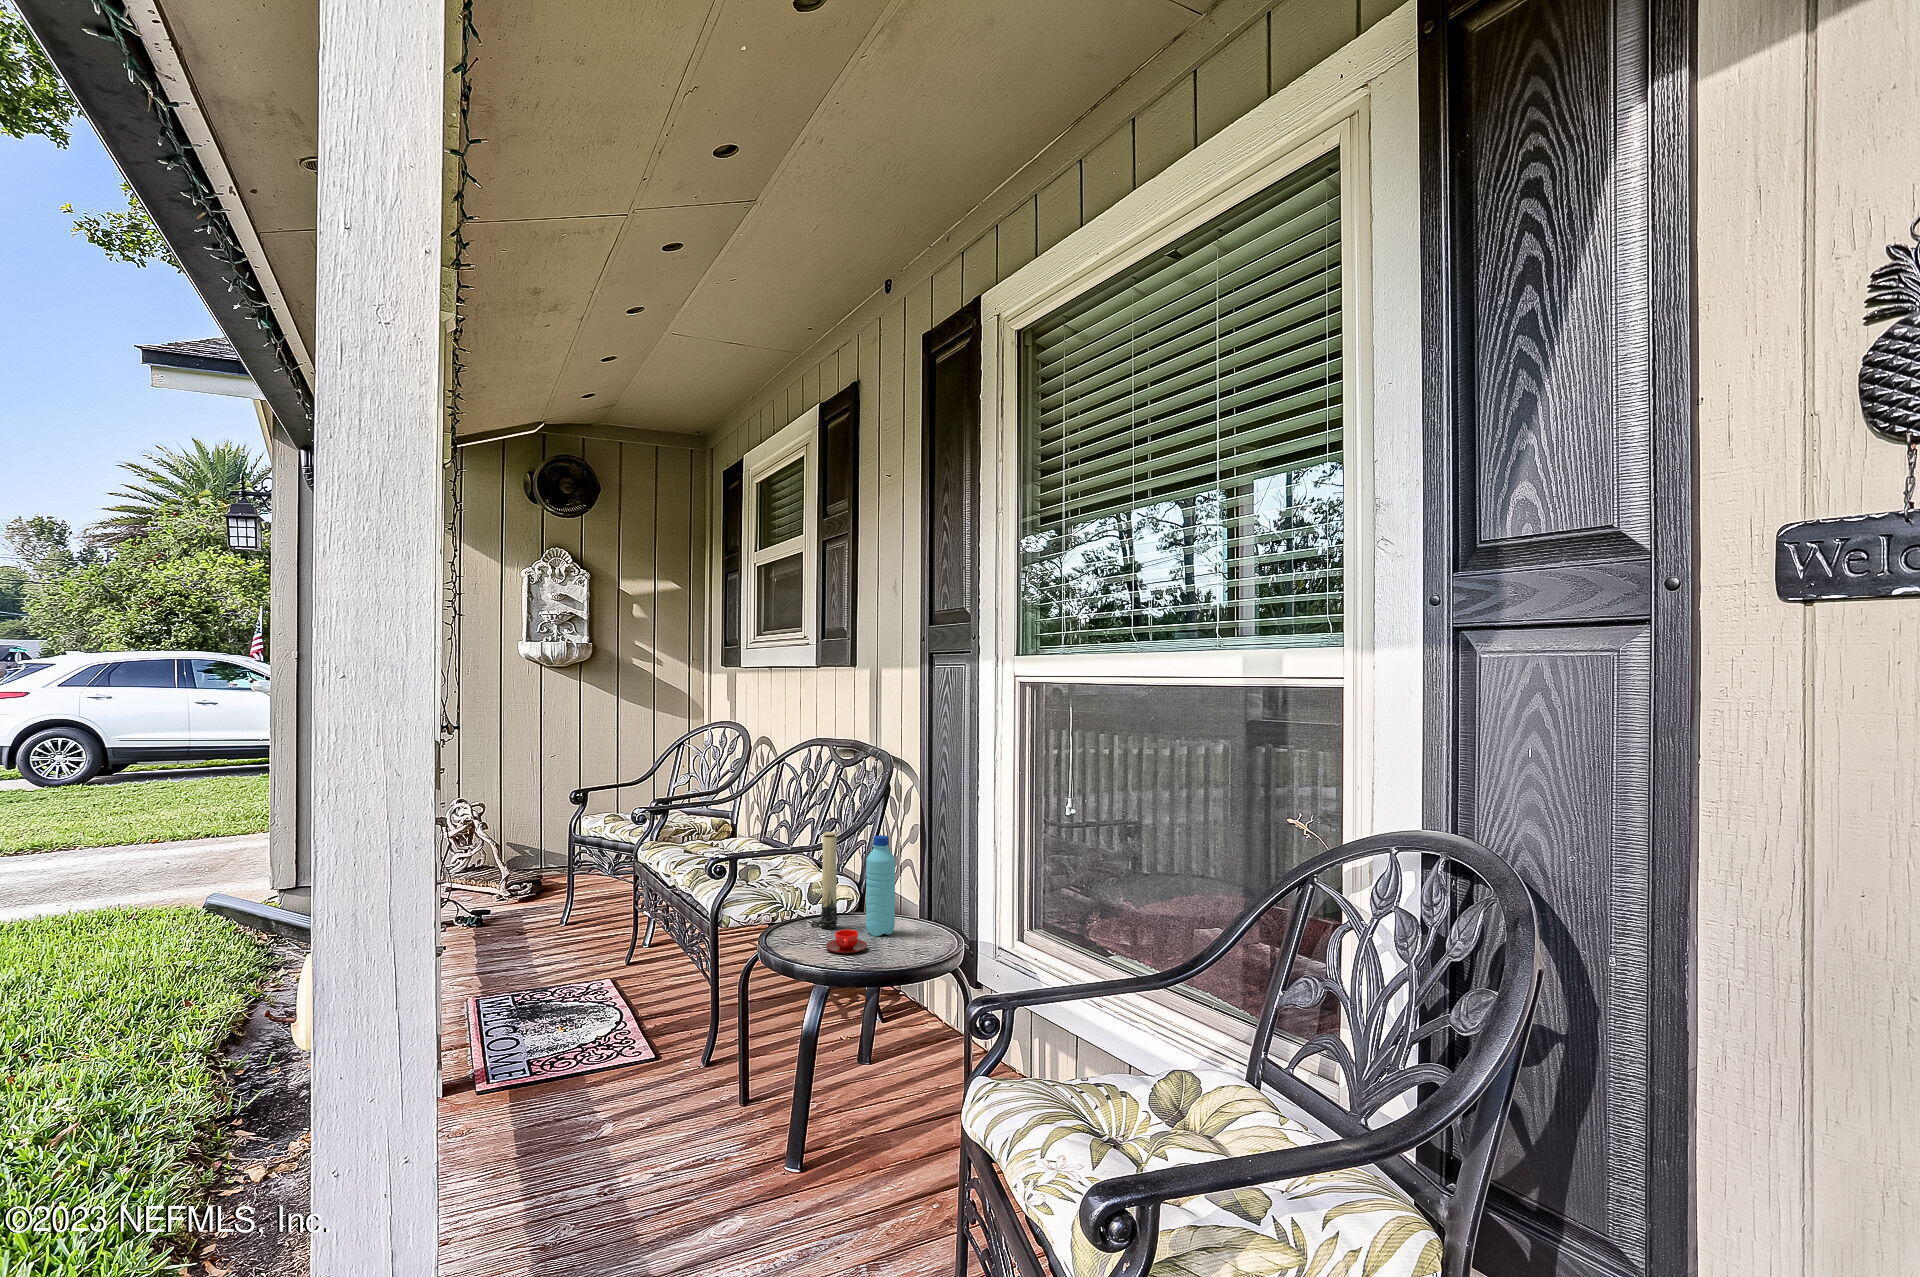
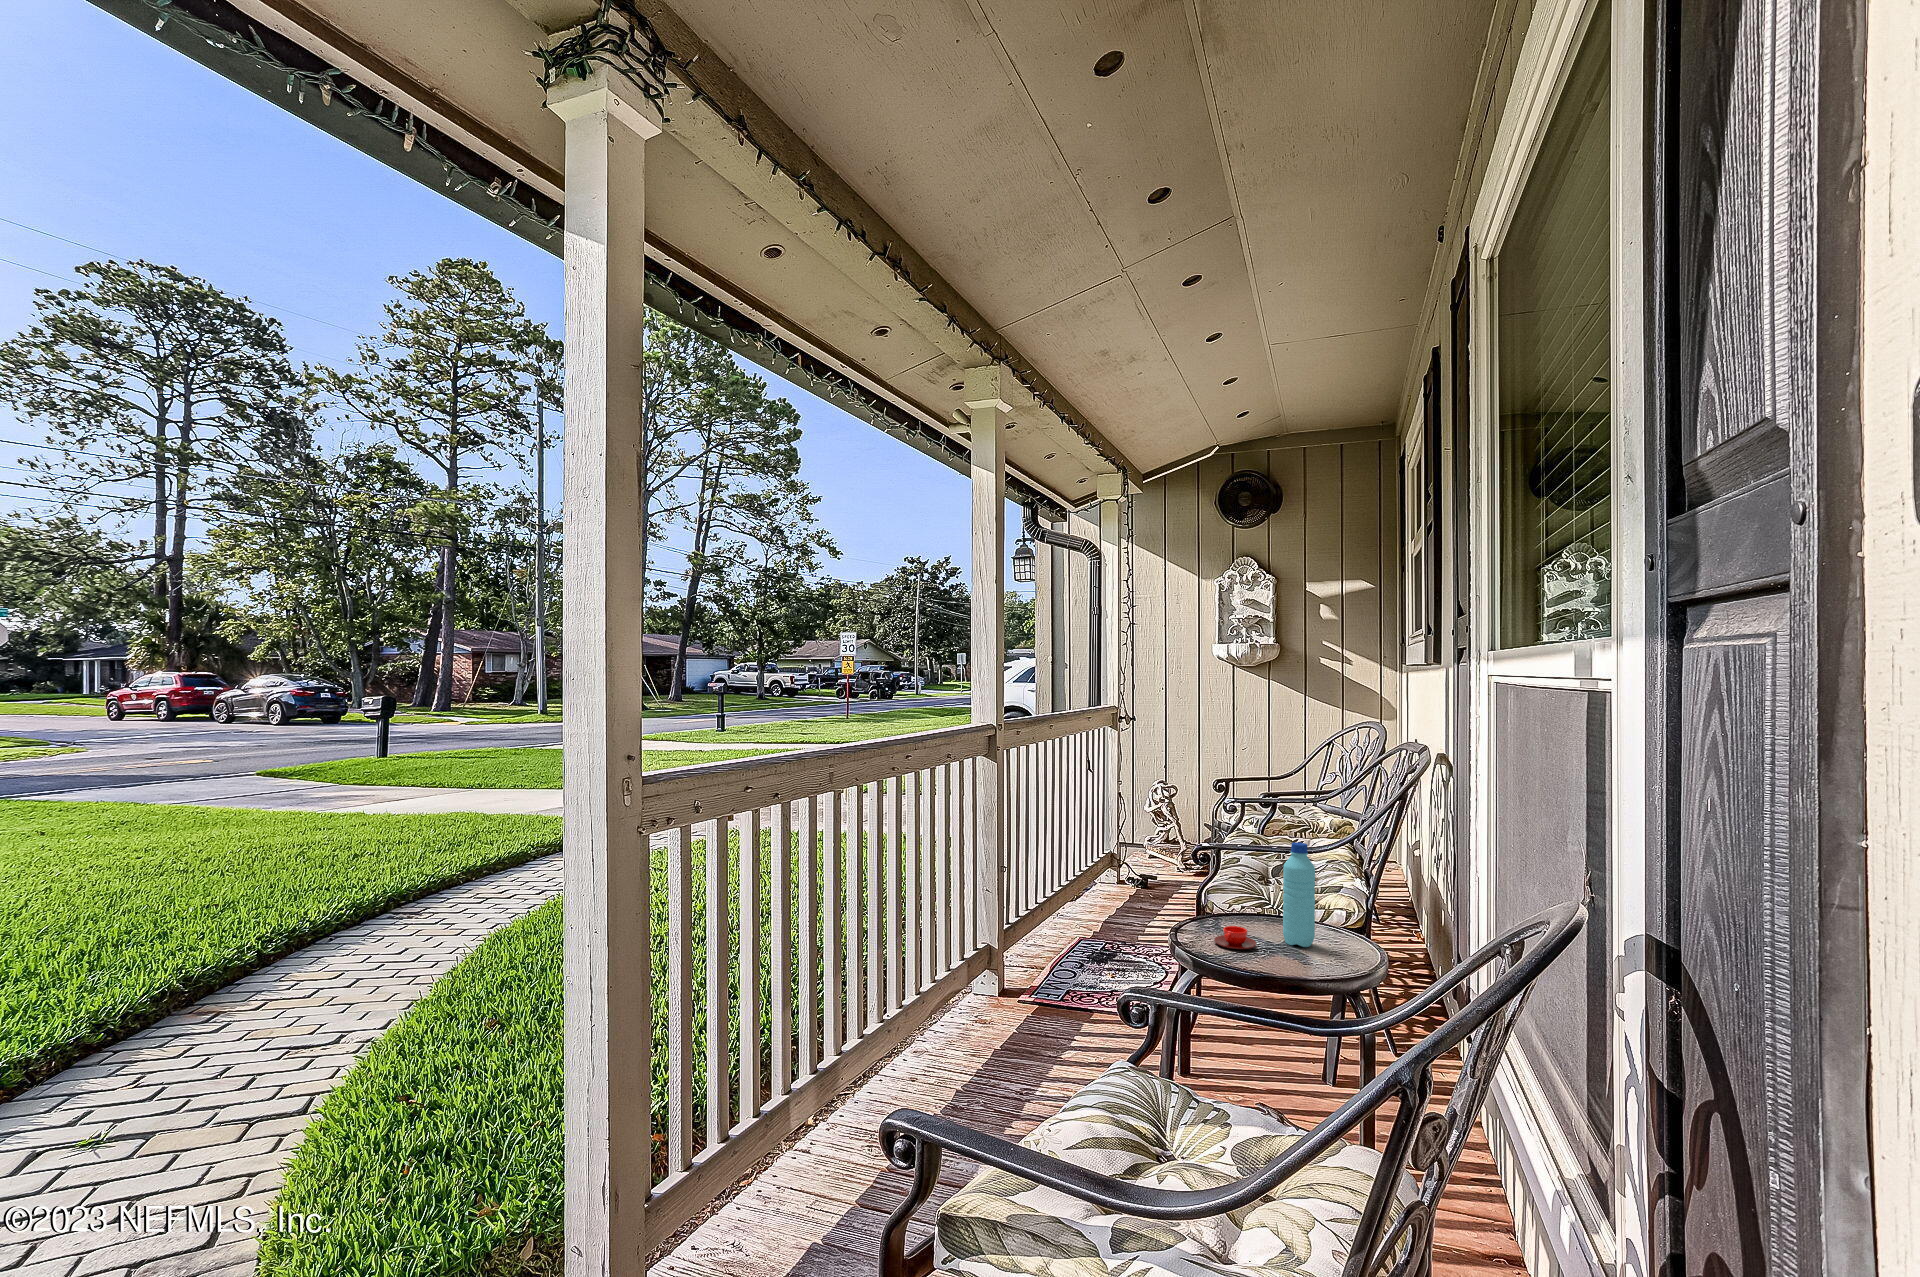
candle: present [811,832,837,929] -> none [1245,832,1268,929]

